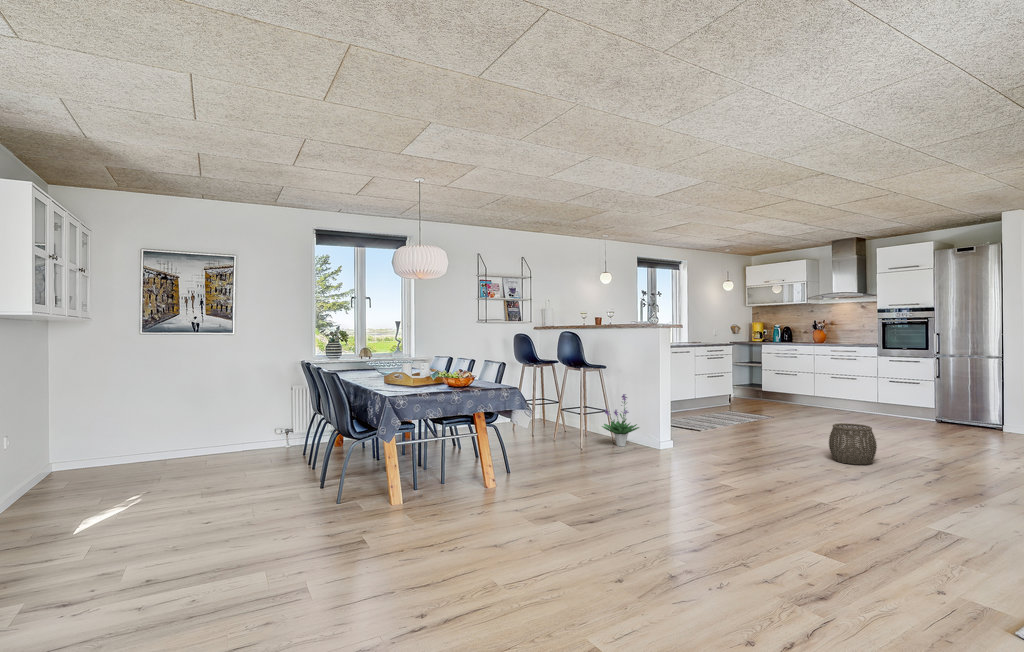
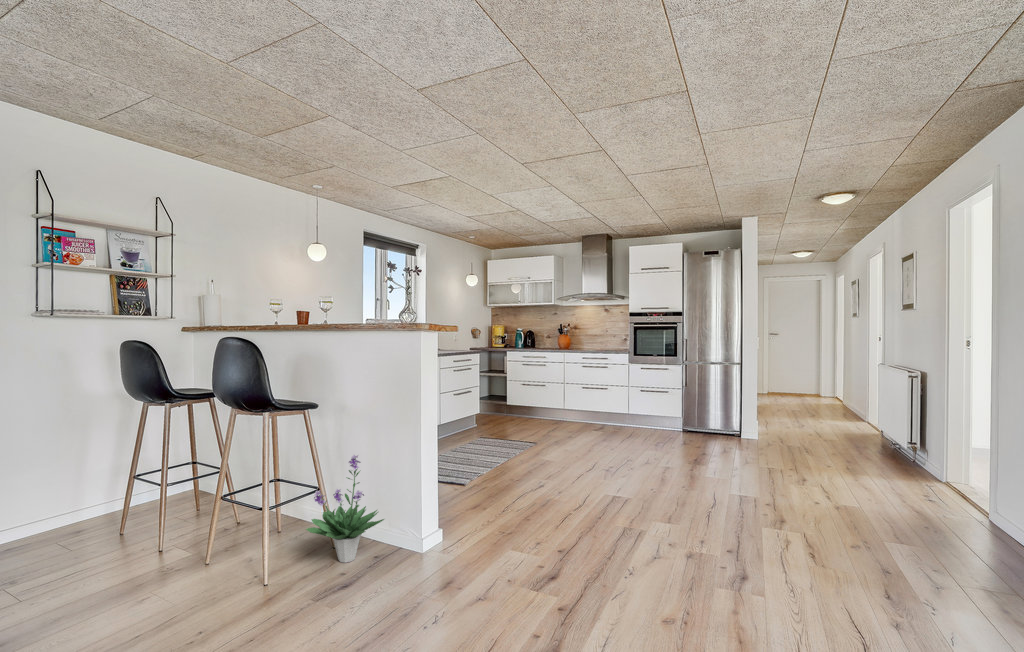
woven basket: present [829,423,877,465] -> none [673,472,739,540]

